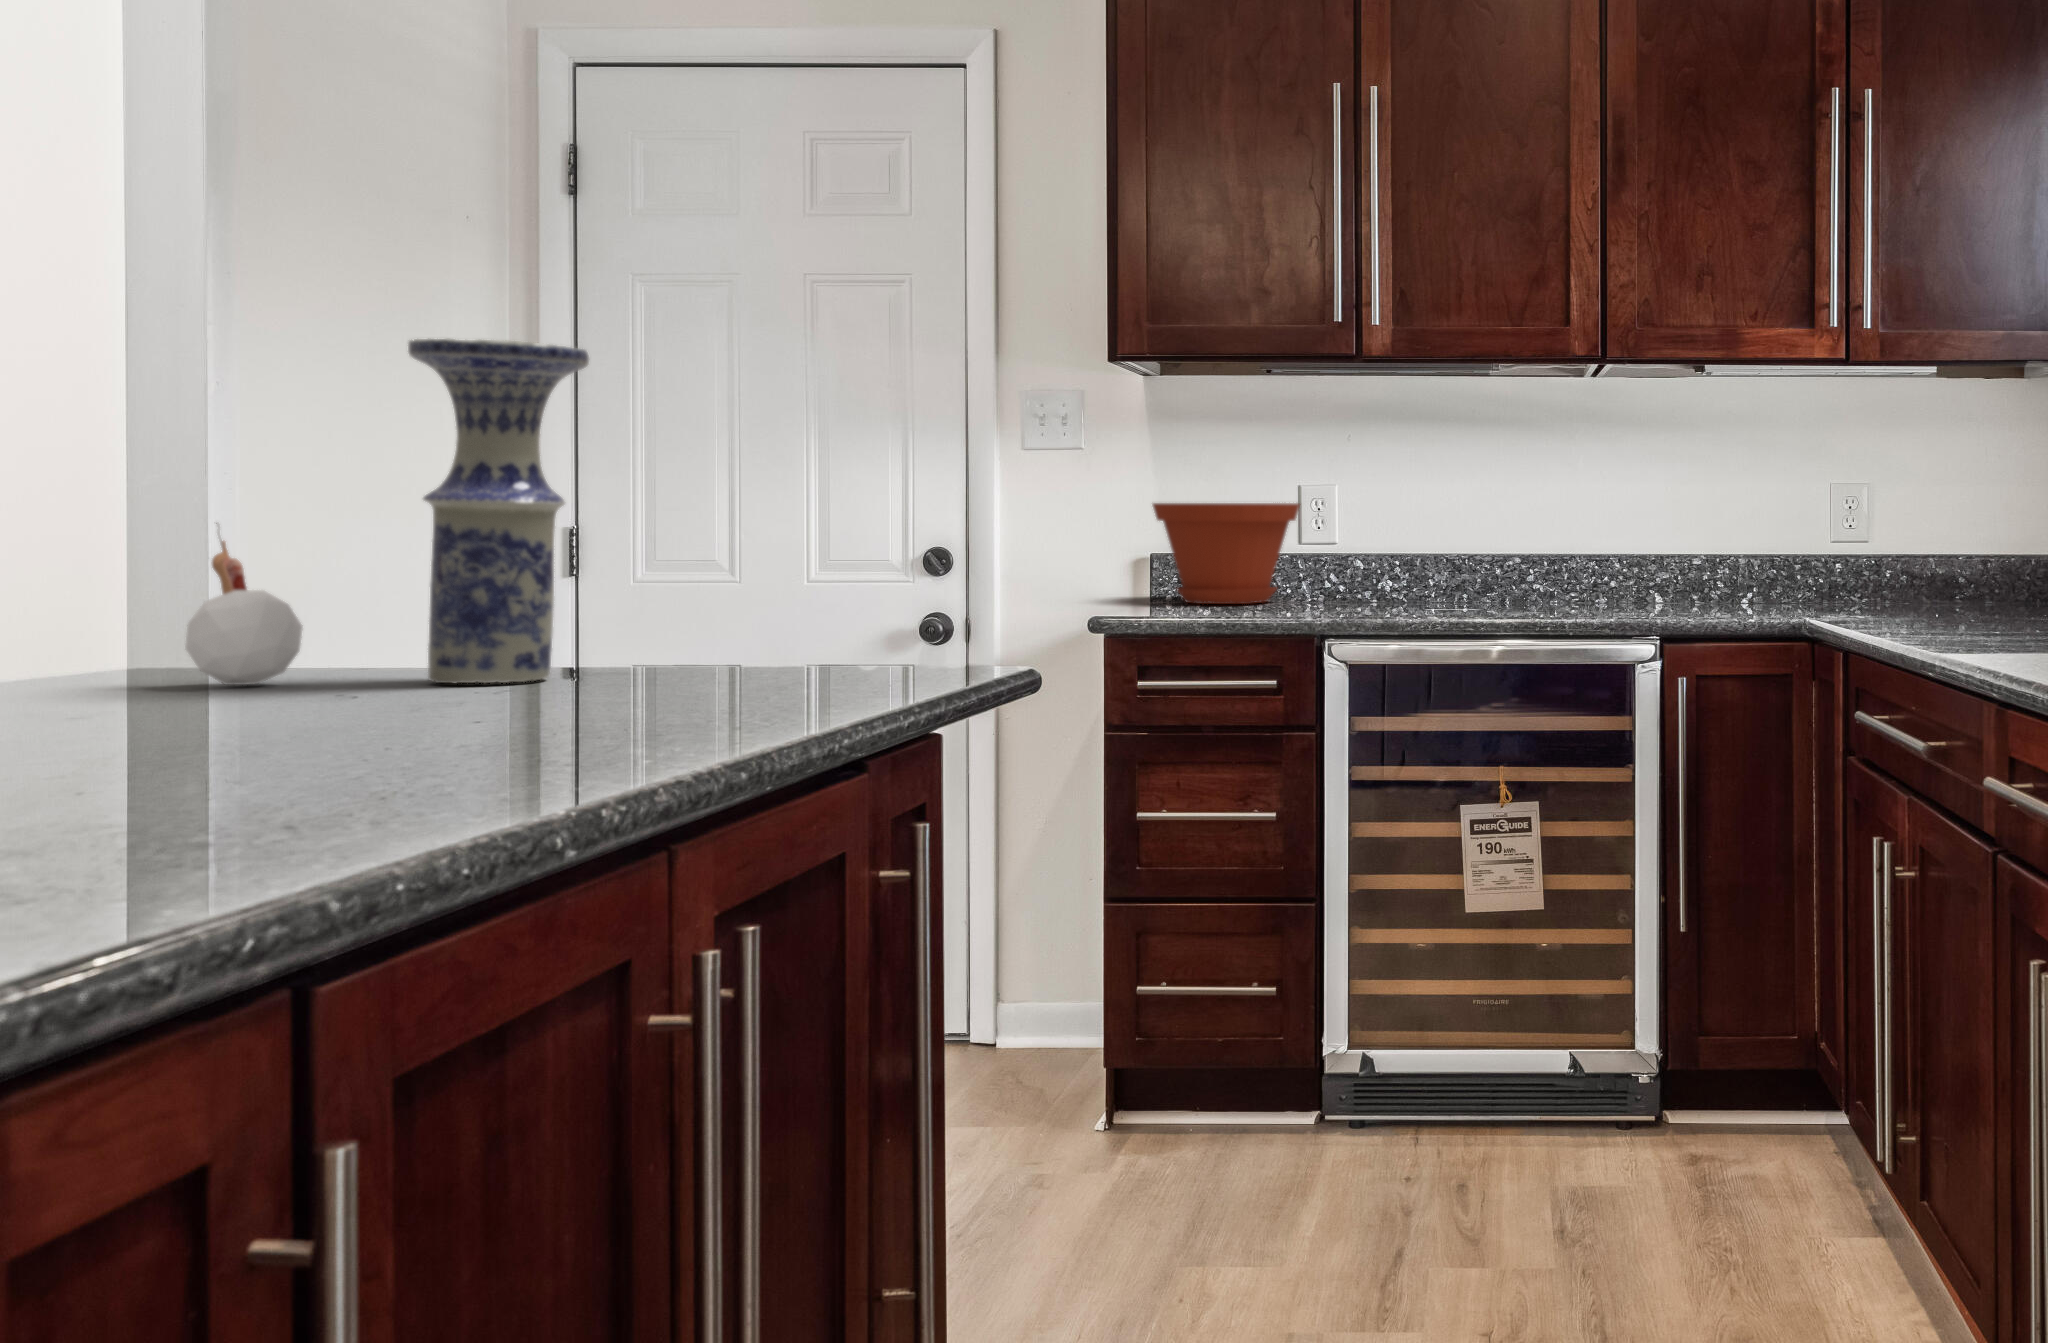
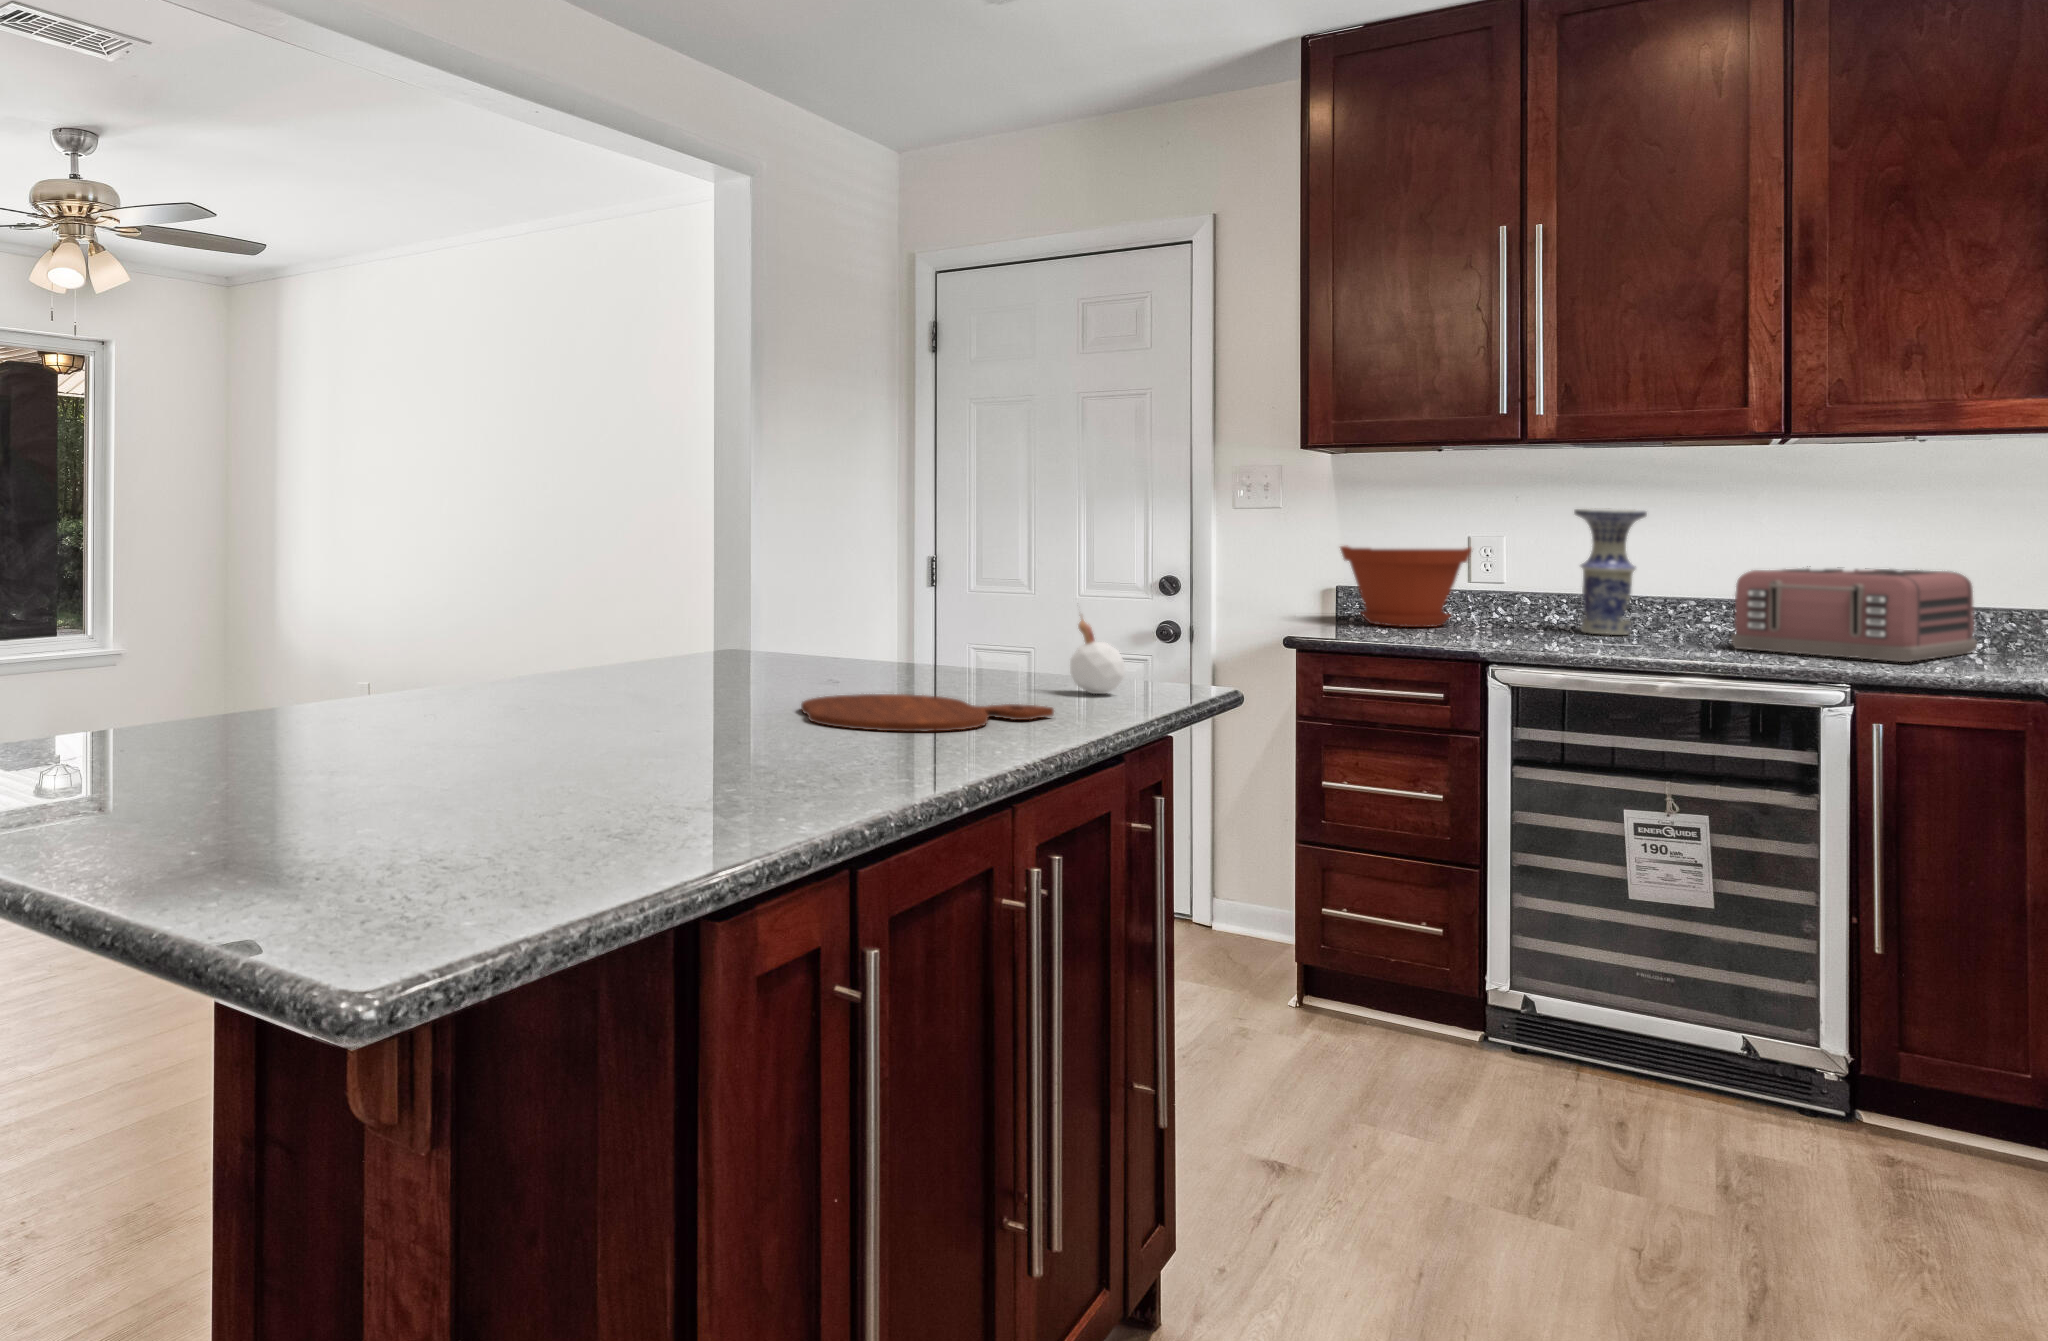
vase: present [408,339,589,683] -> present [1574,509,1647,635]
toaster: none [1552,519,1745,613] -> present [1731,568,1977,662]
candle: present [185,523,303,685] -> present [1070,615,1125,694]
cutting board: none [175,688,734,750] -> present [801,694,1054,732]

